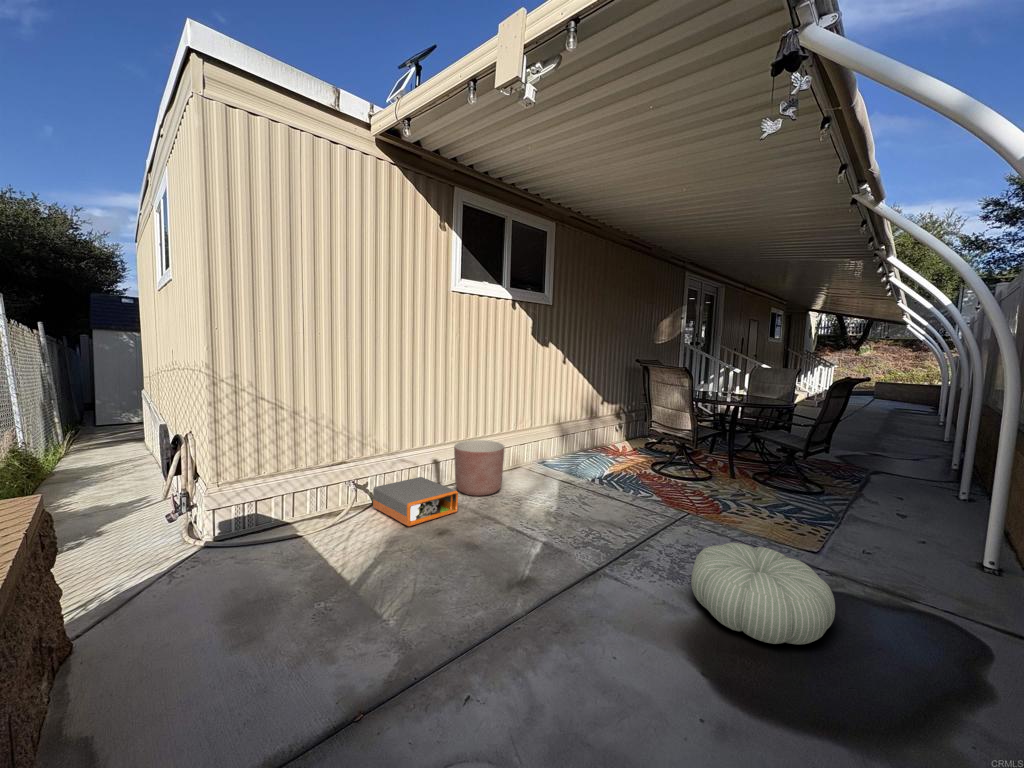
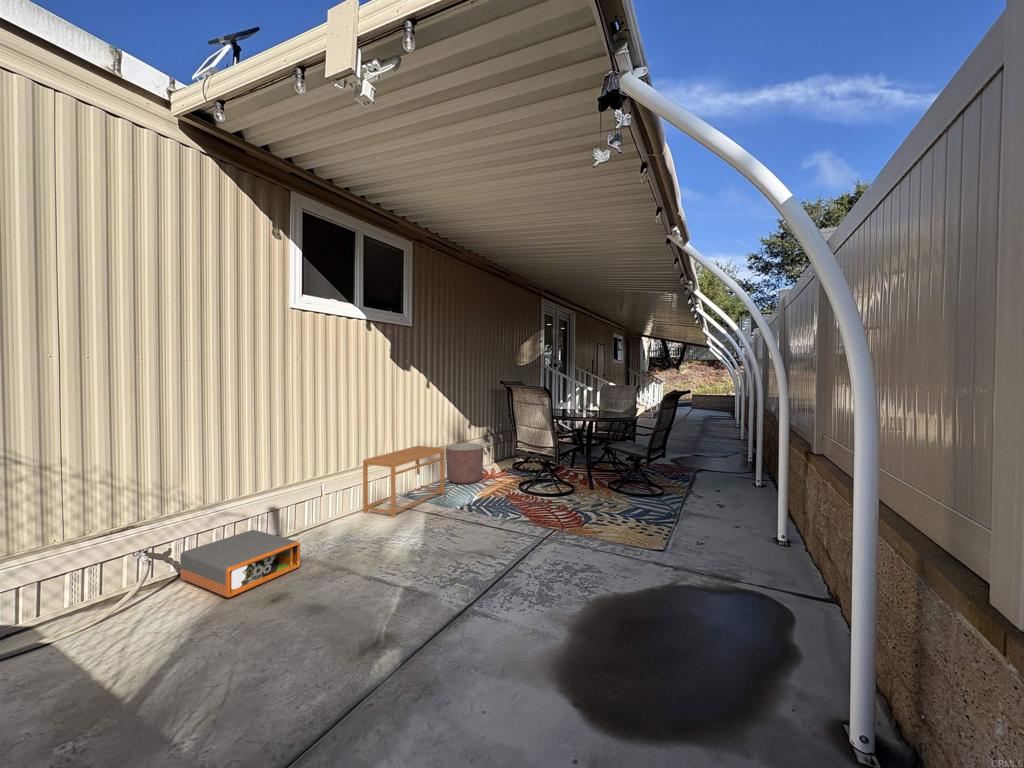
side table: none [504,418,579,482] -> present [363,446,445,518]
planter: present [454,440,505,496] -> present [446,443,484,484]
pouf: present [691,543,835,645] -> none [561,559,693,663]

